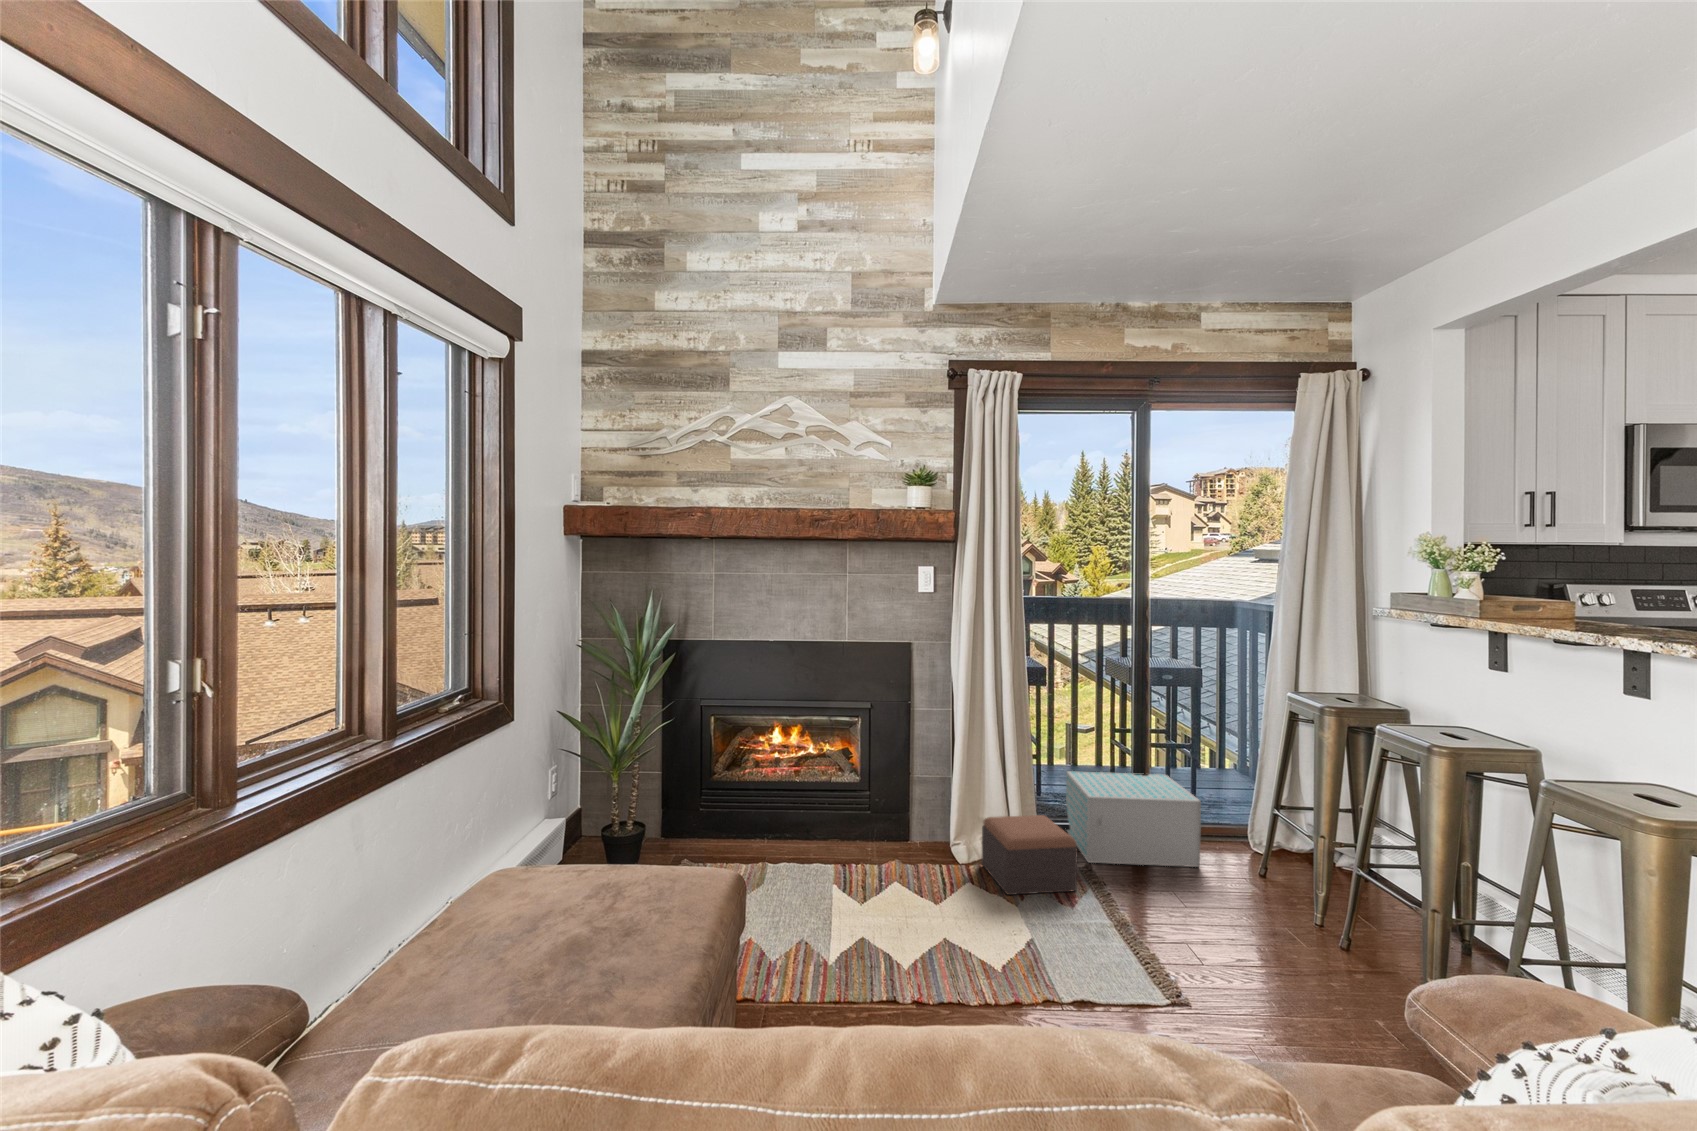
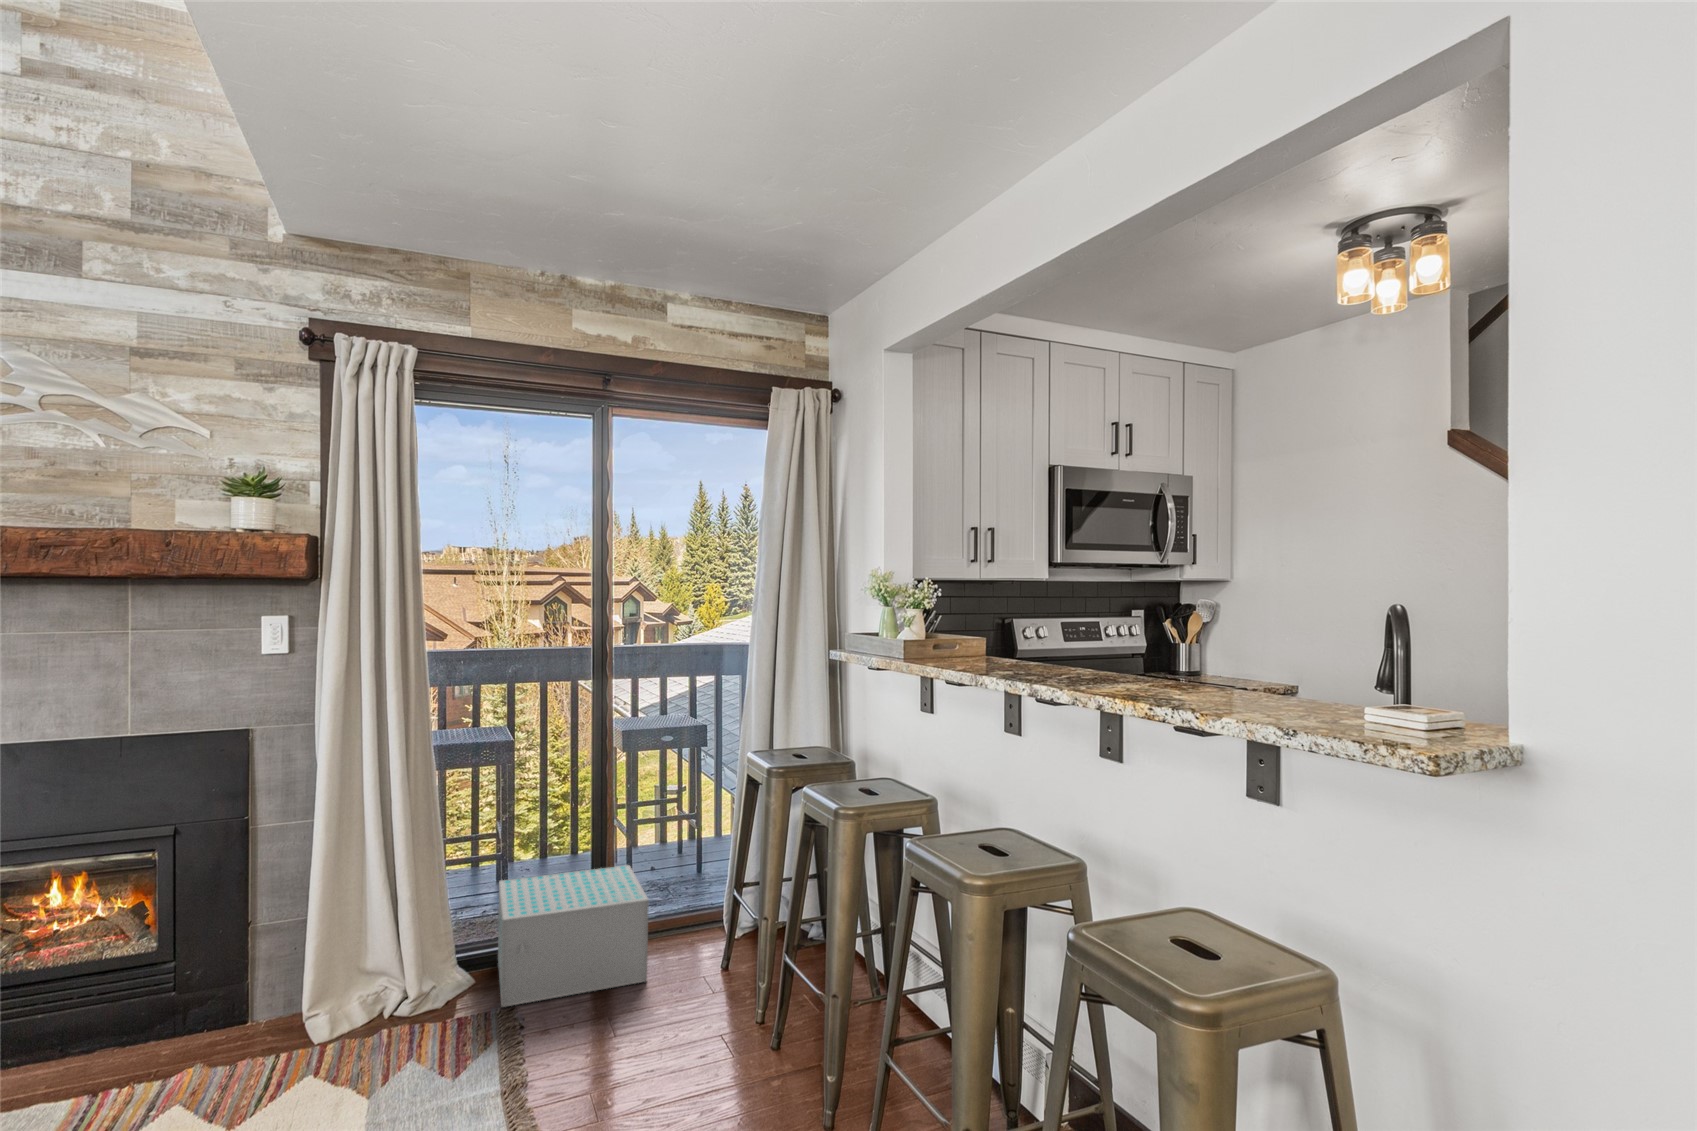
footstool: present [981,815,1077,895] -> none [334,957,462,1094]

